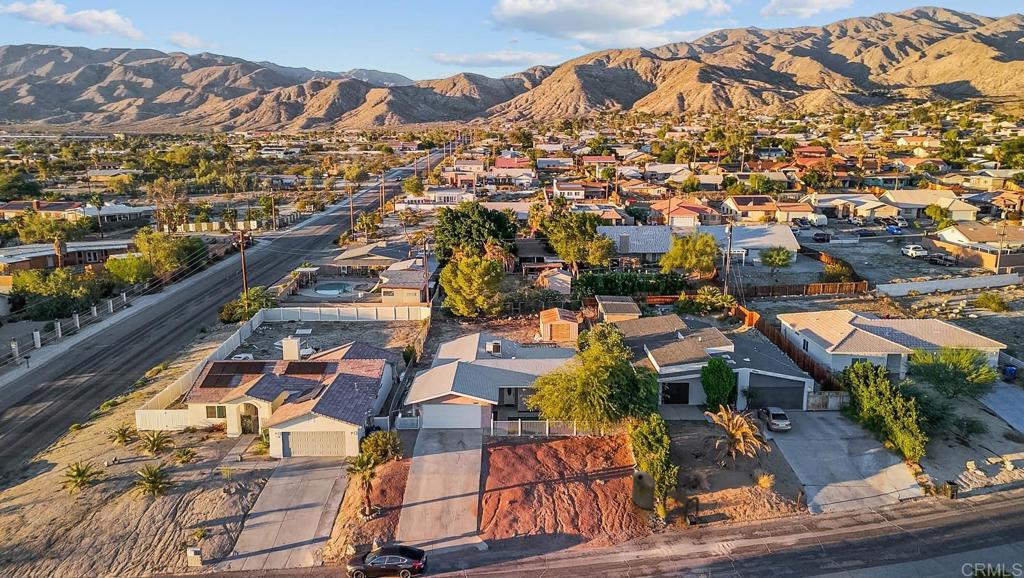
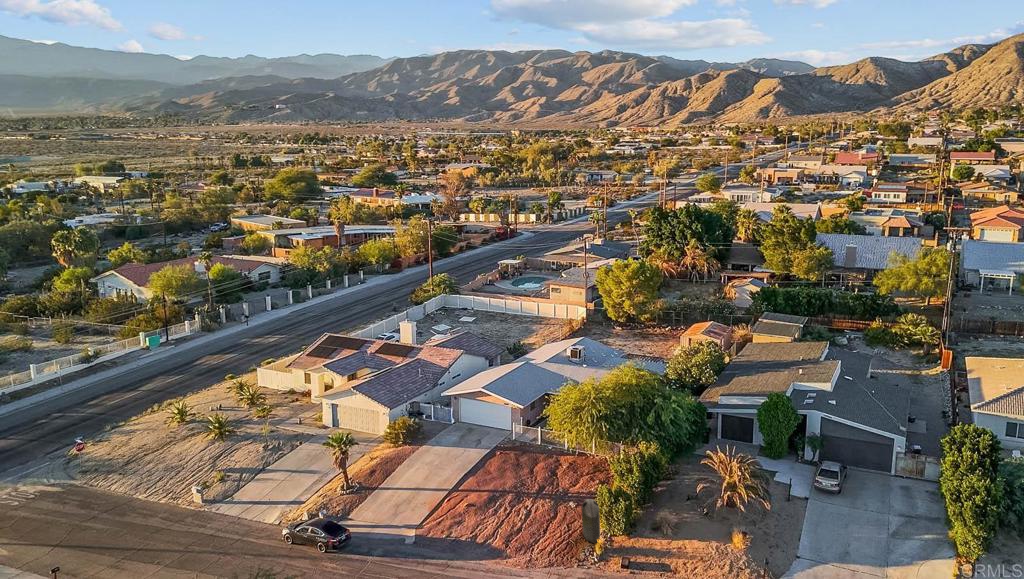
bench: present [663,484,699,521] -> none [609,520,638,563]

